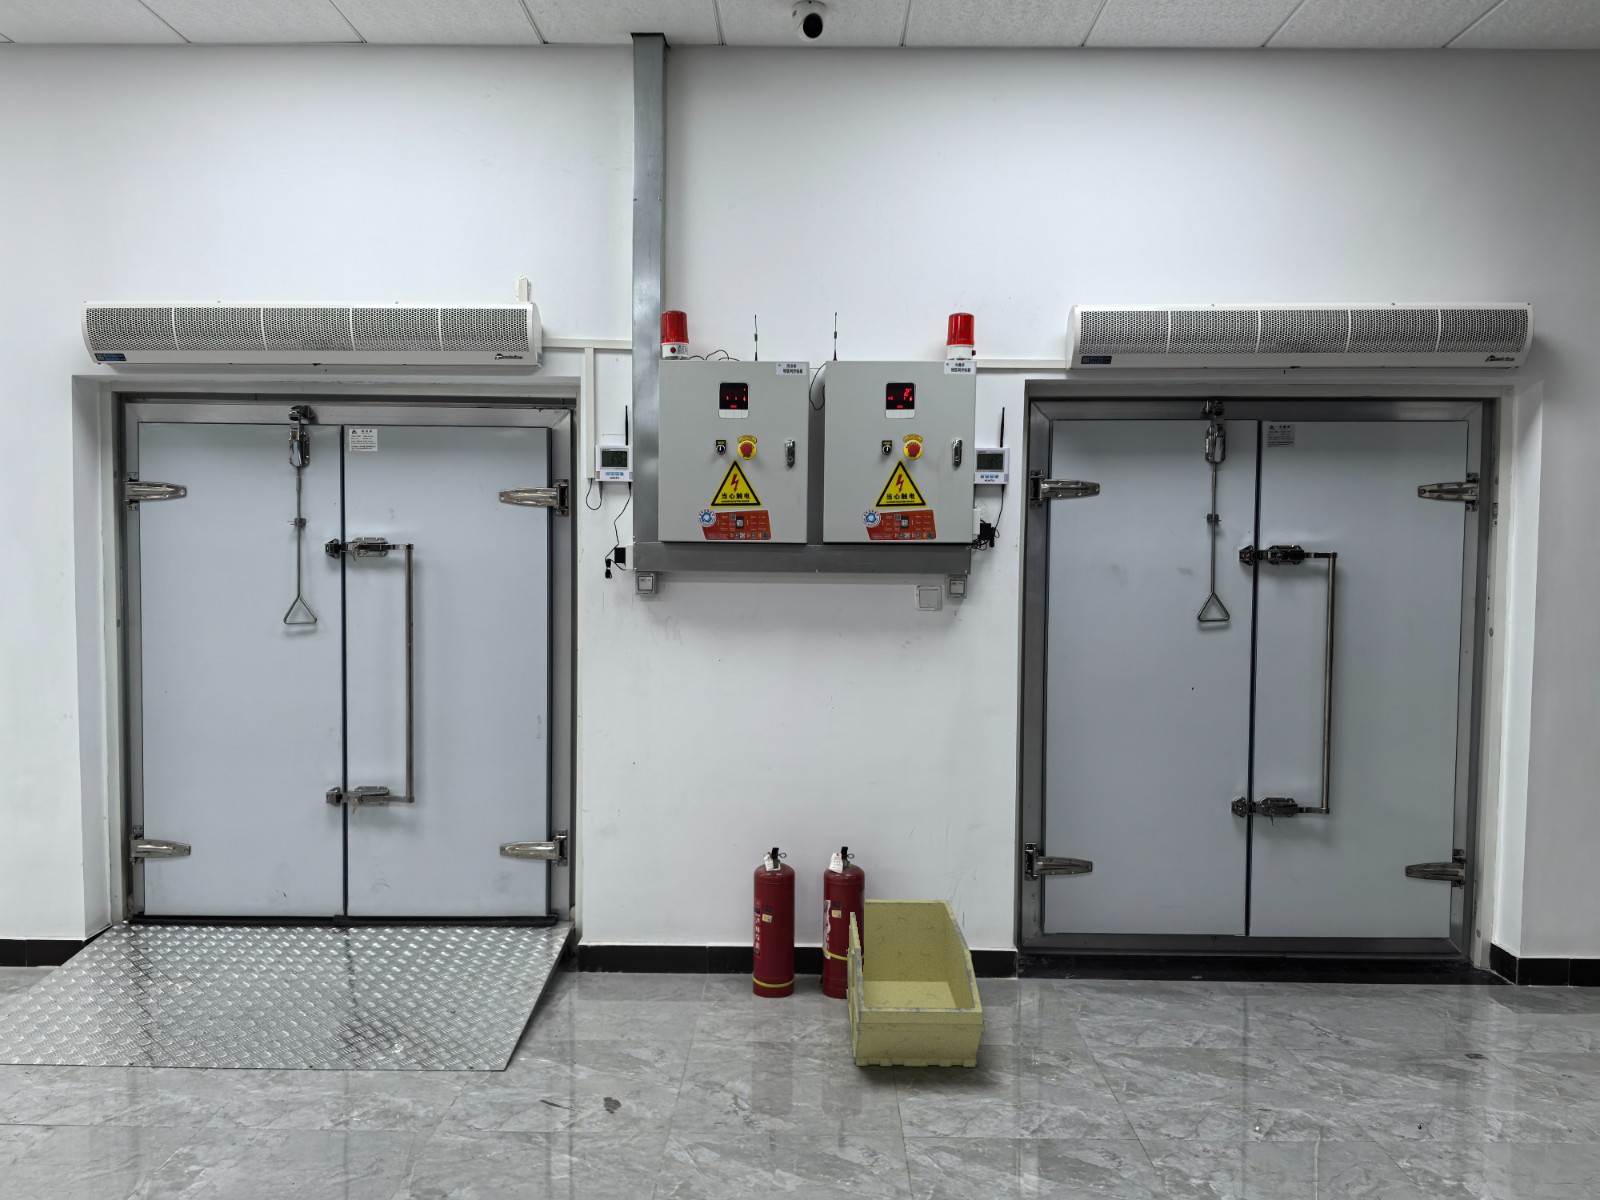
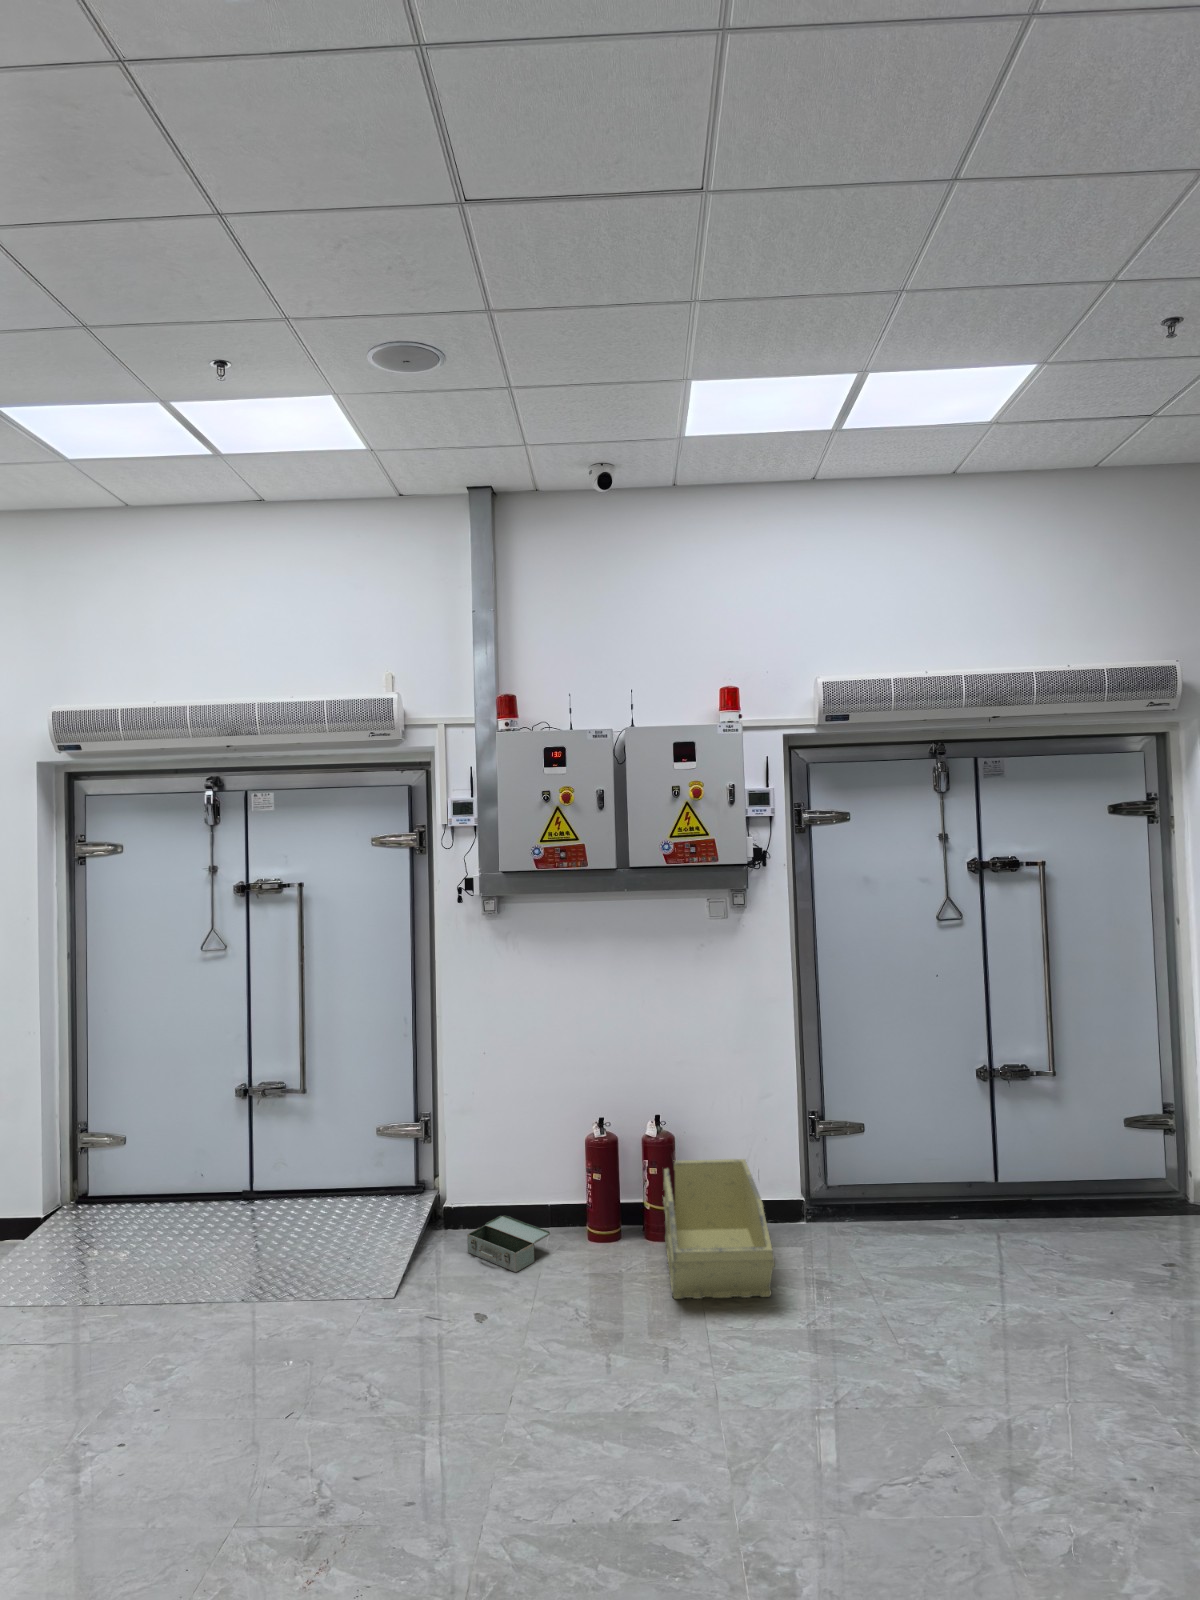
toolbox: none [606,956,708,1026] -> present [467,1215,550,1272]

